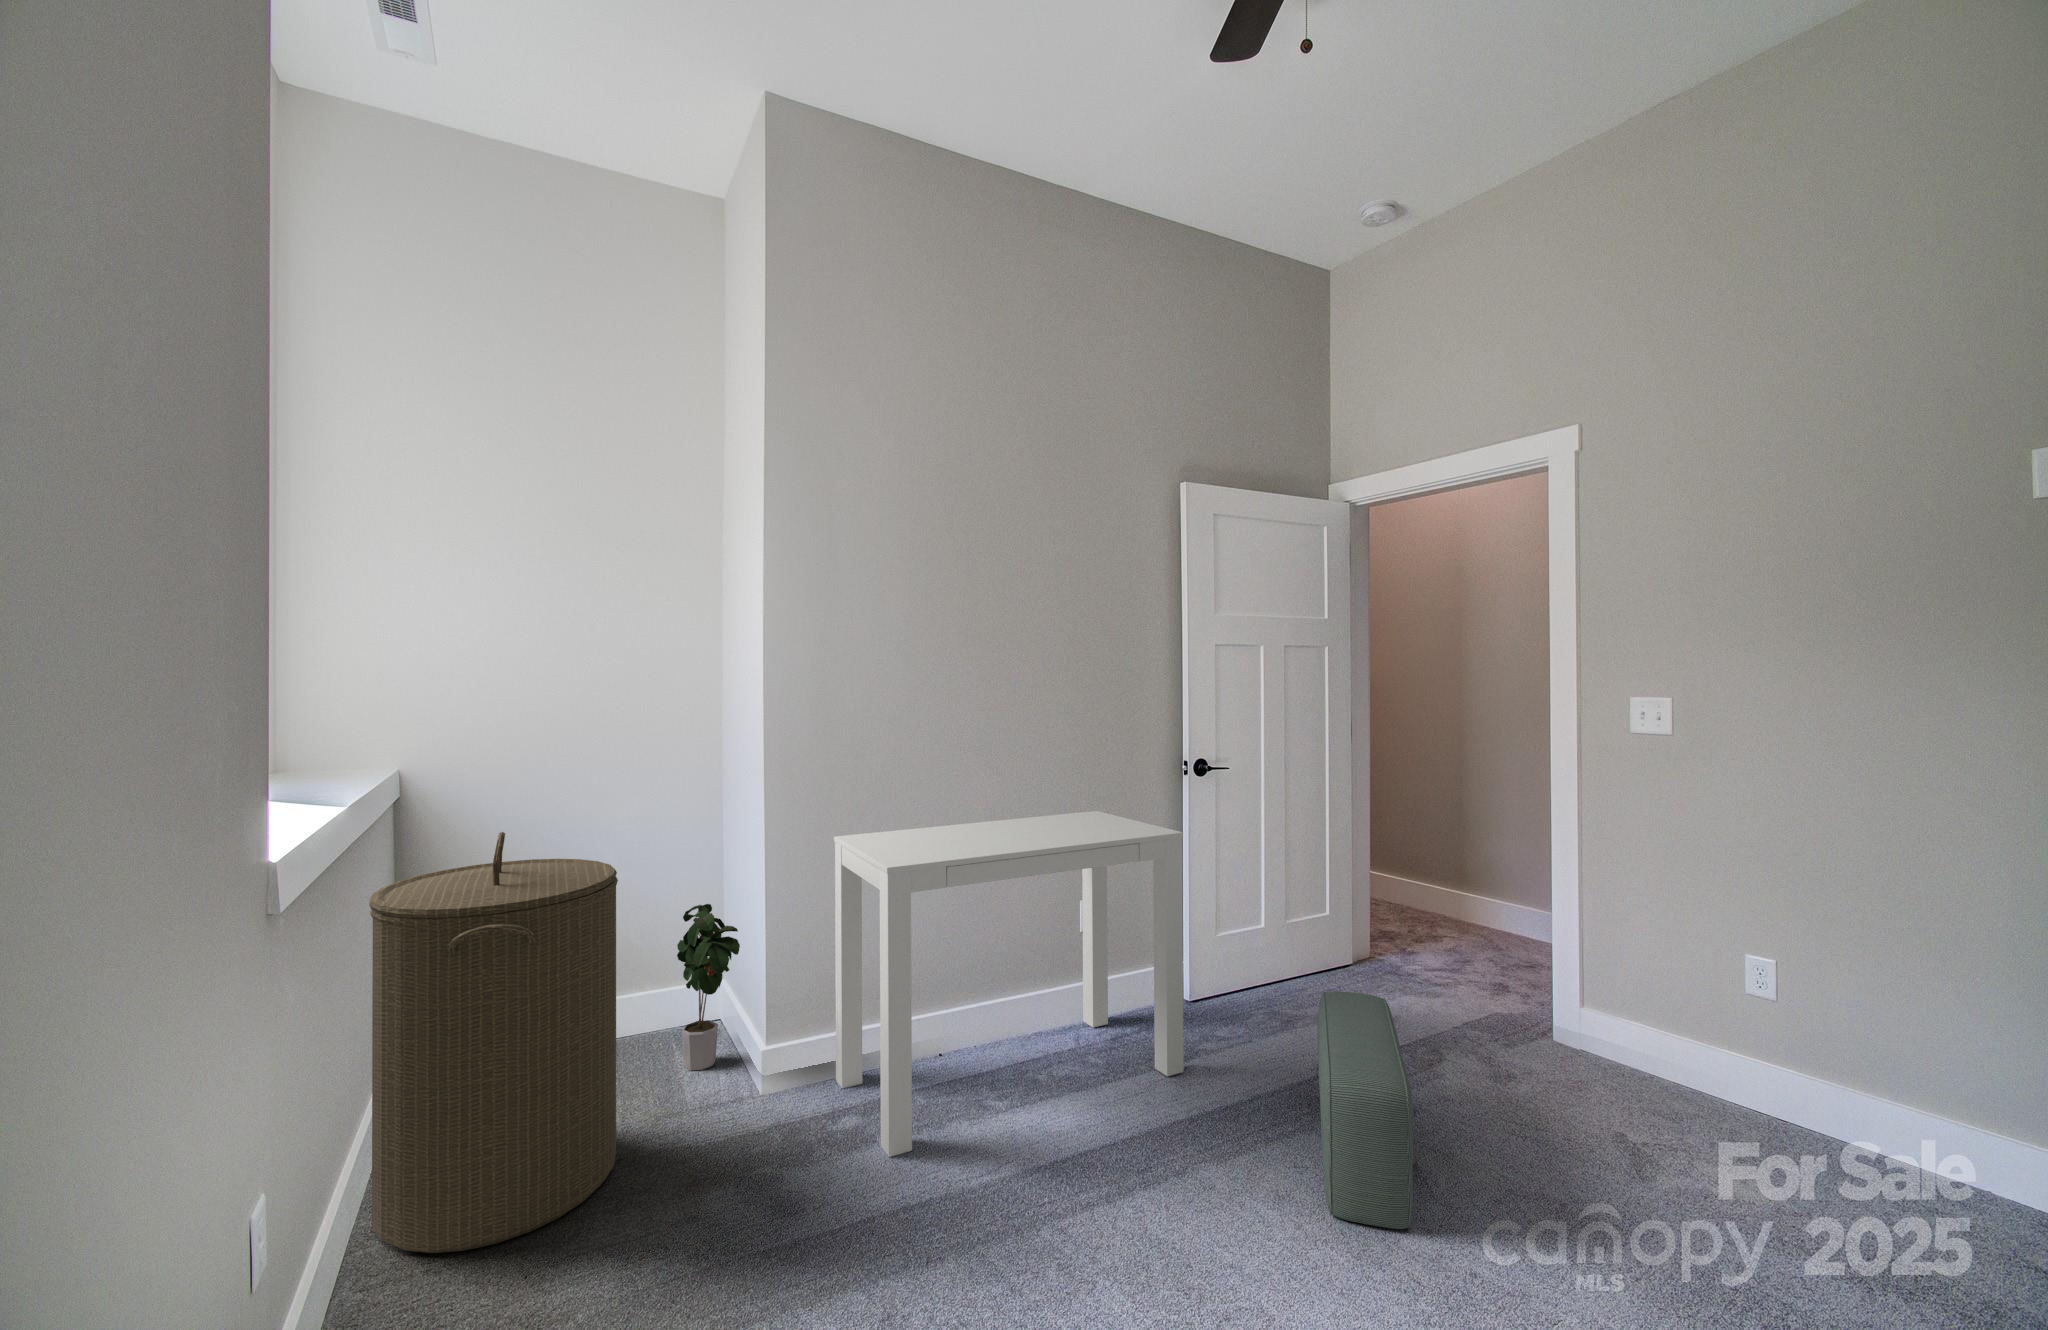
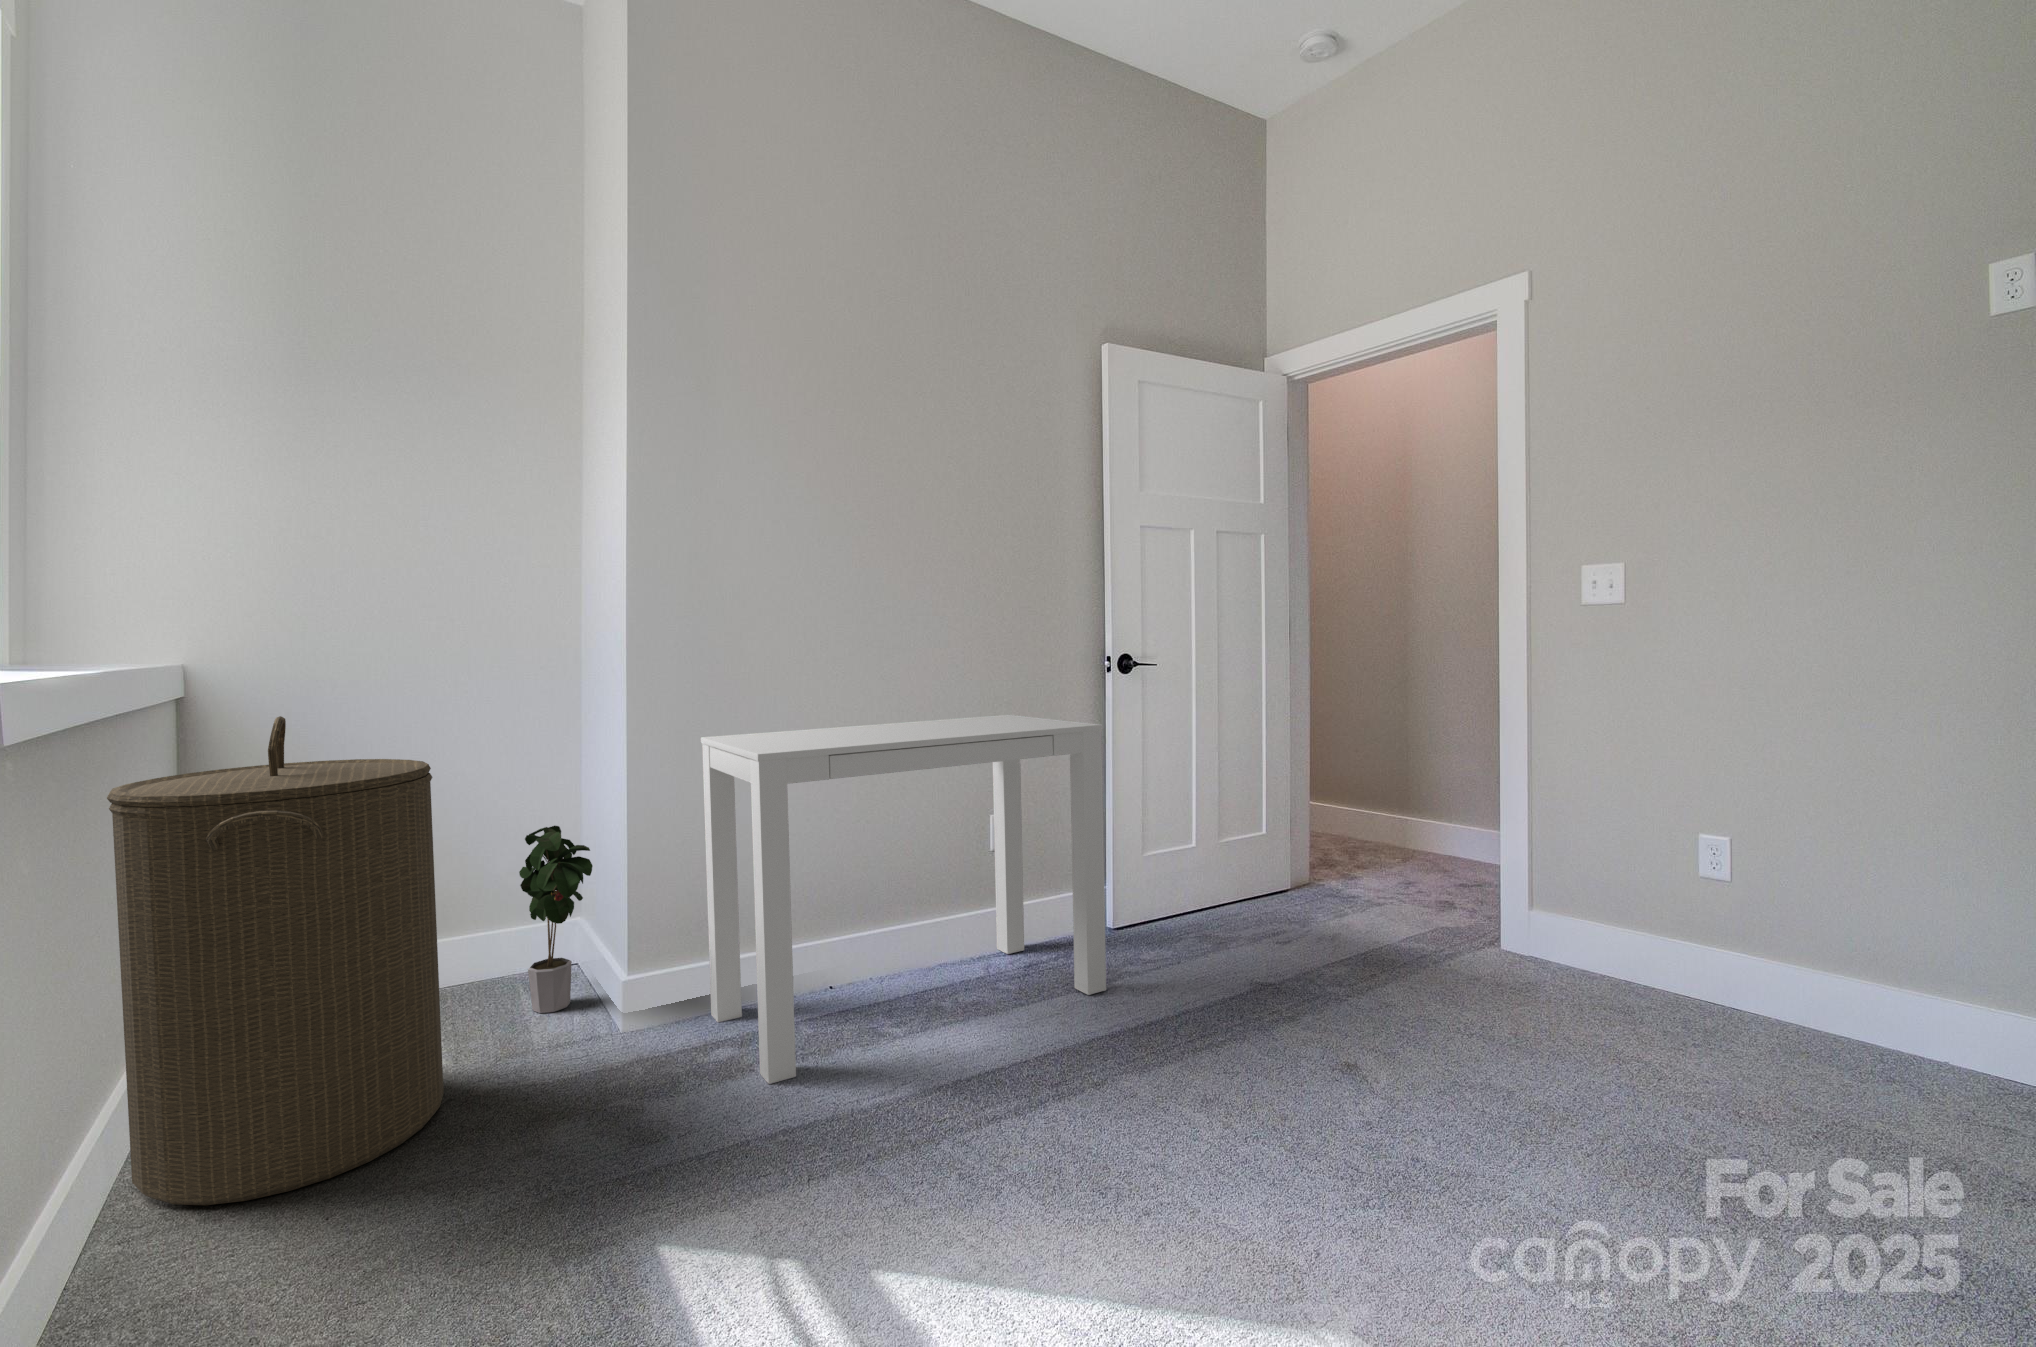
pouf: present [1318,991,1413,1229] -> none [1253,890,1350,1121]

